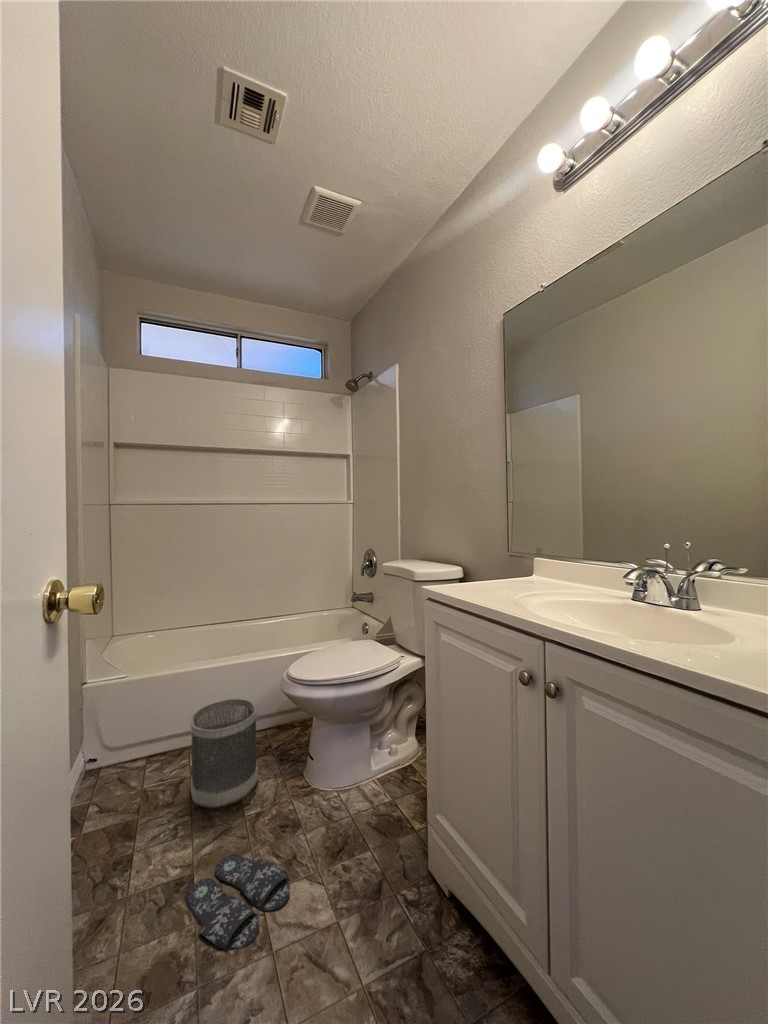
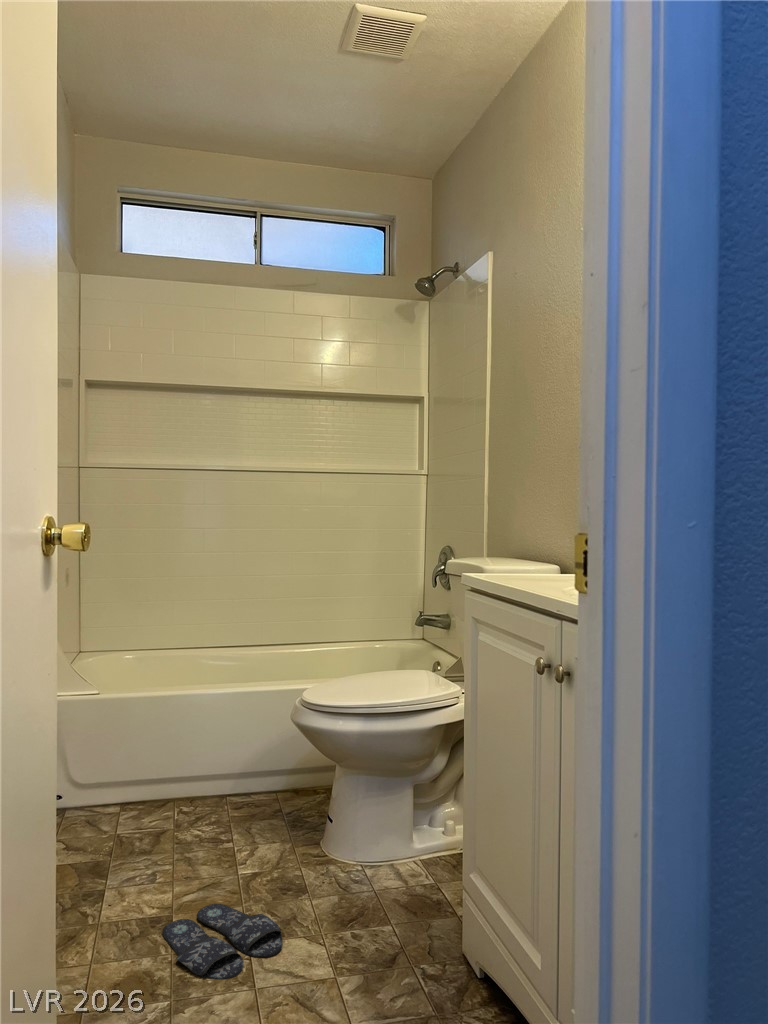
wastebasket: present [190,699,258,808] -> none [174,733,260,863]

